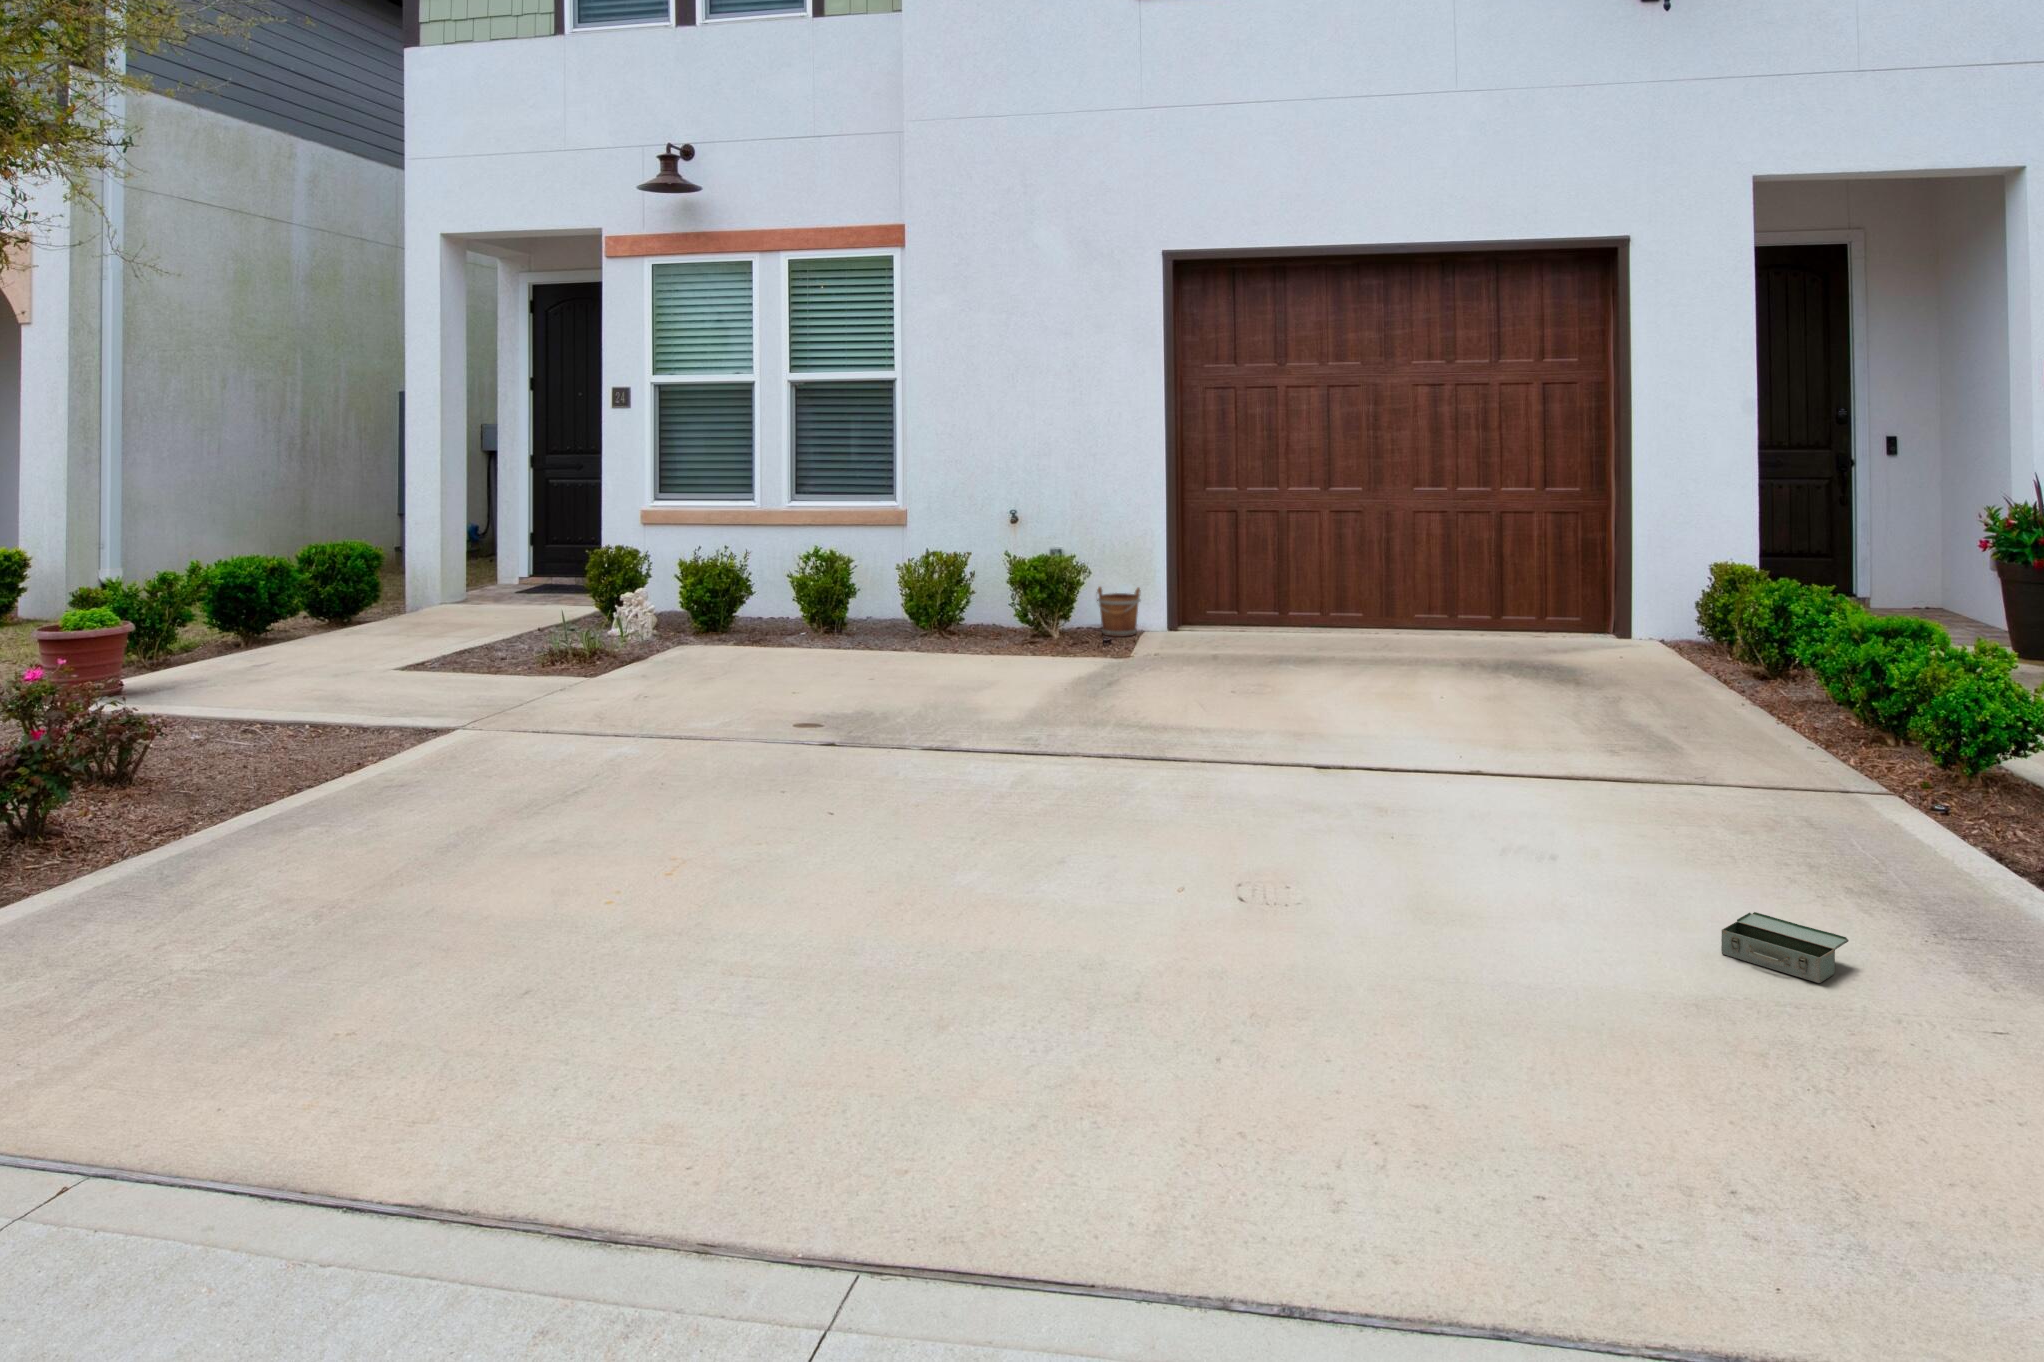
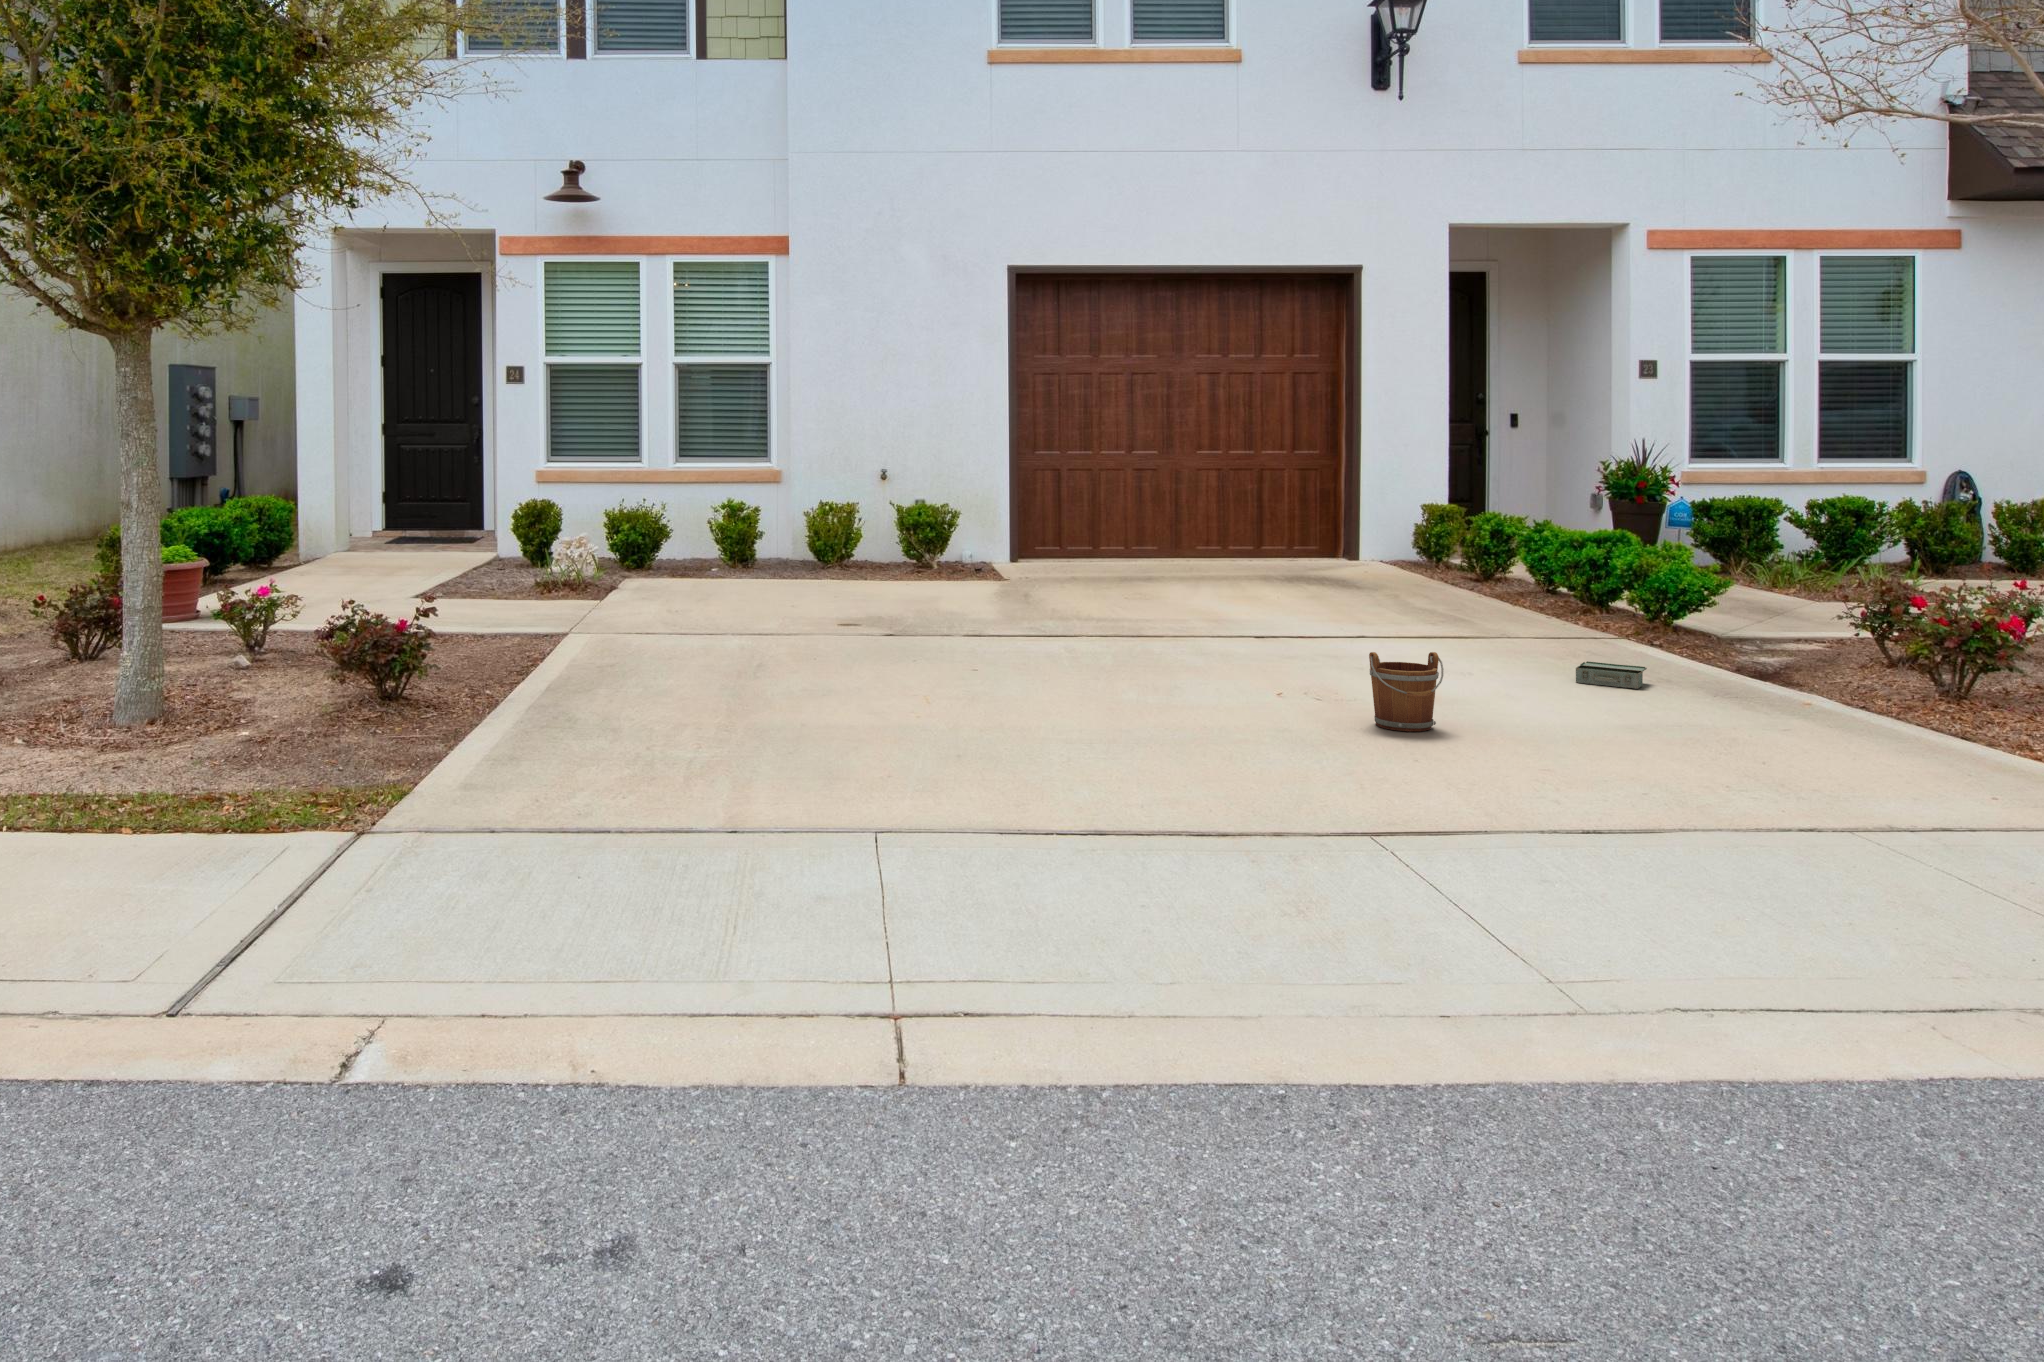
bucket: present [1097,587,1141,637] -> present [1369,652,1444,731]

